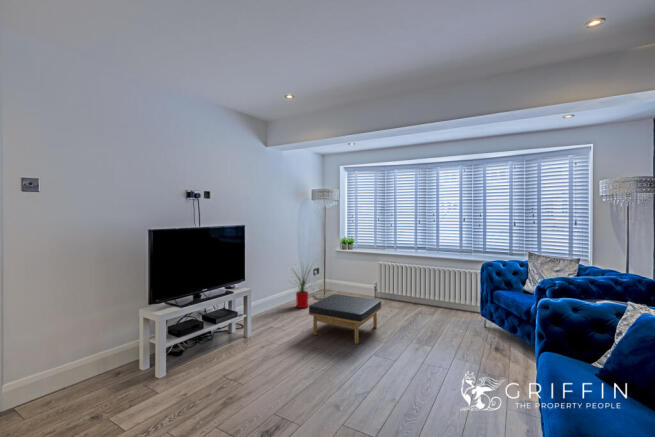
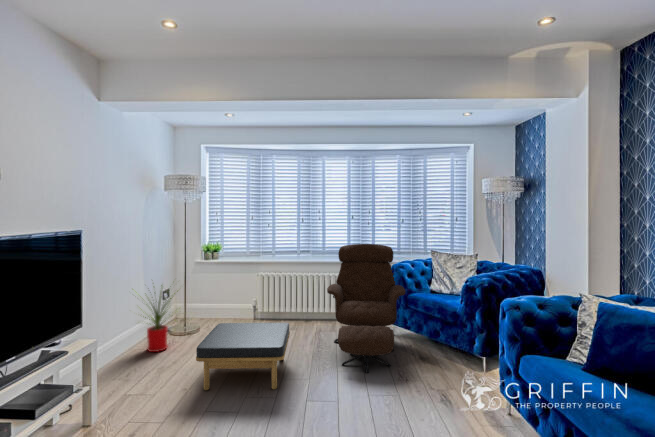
lounge chair: none [413,243,491,349] -> present [327,244,406,373]

